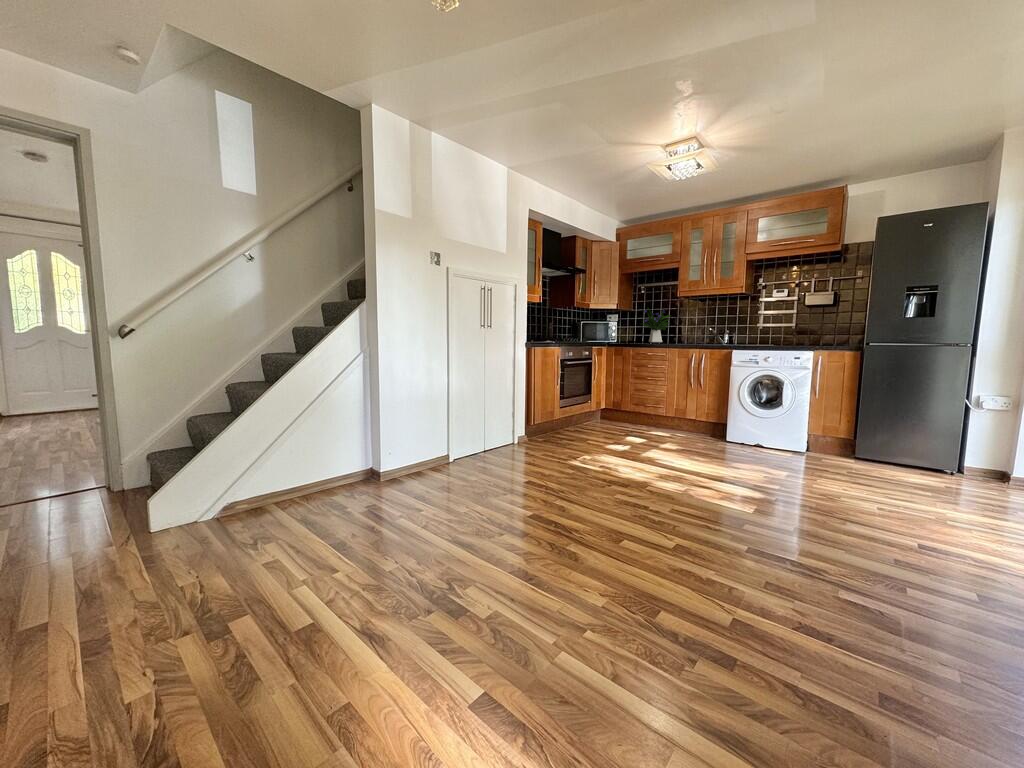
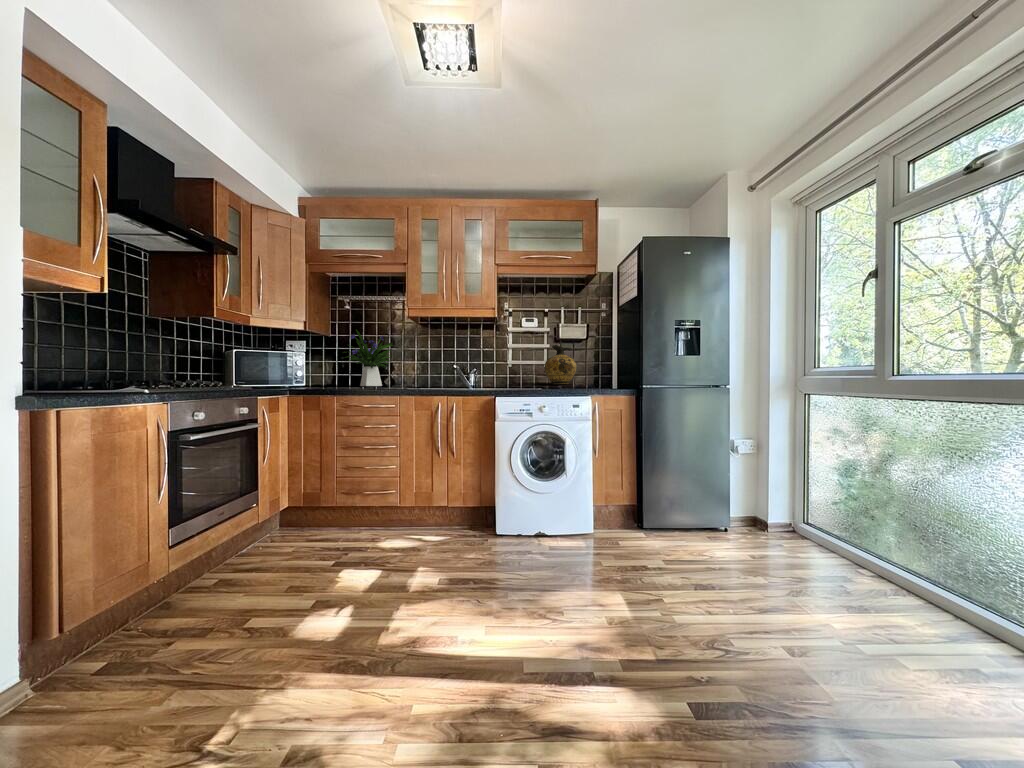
ceramic jug: none [786,313,814,343] -> present [545,345,576,384]

